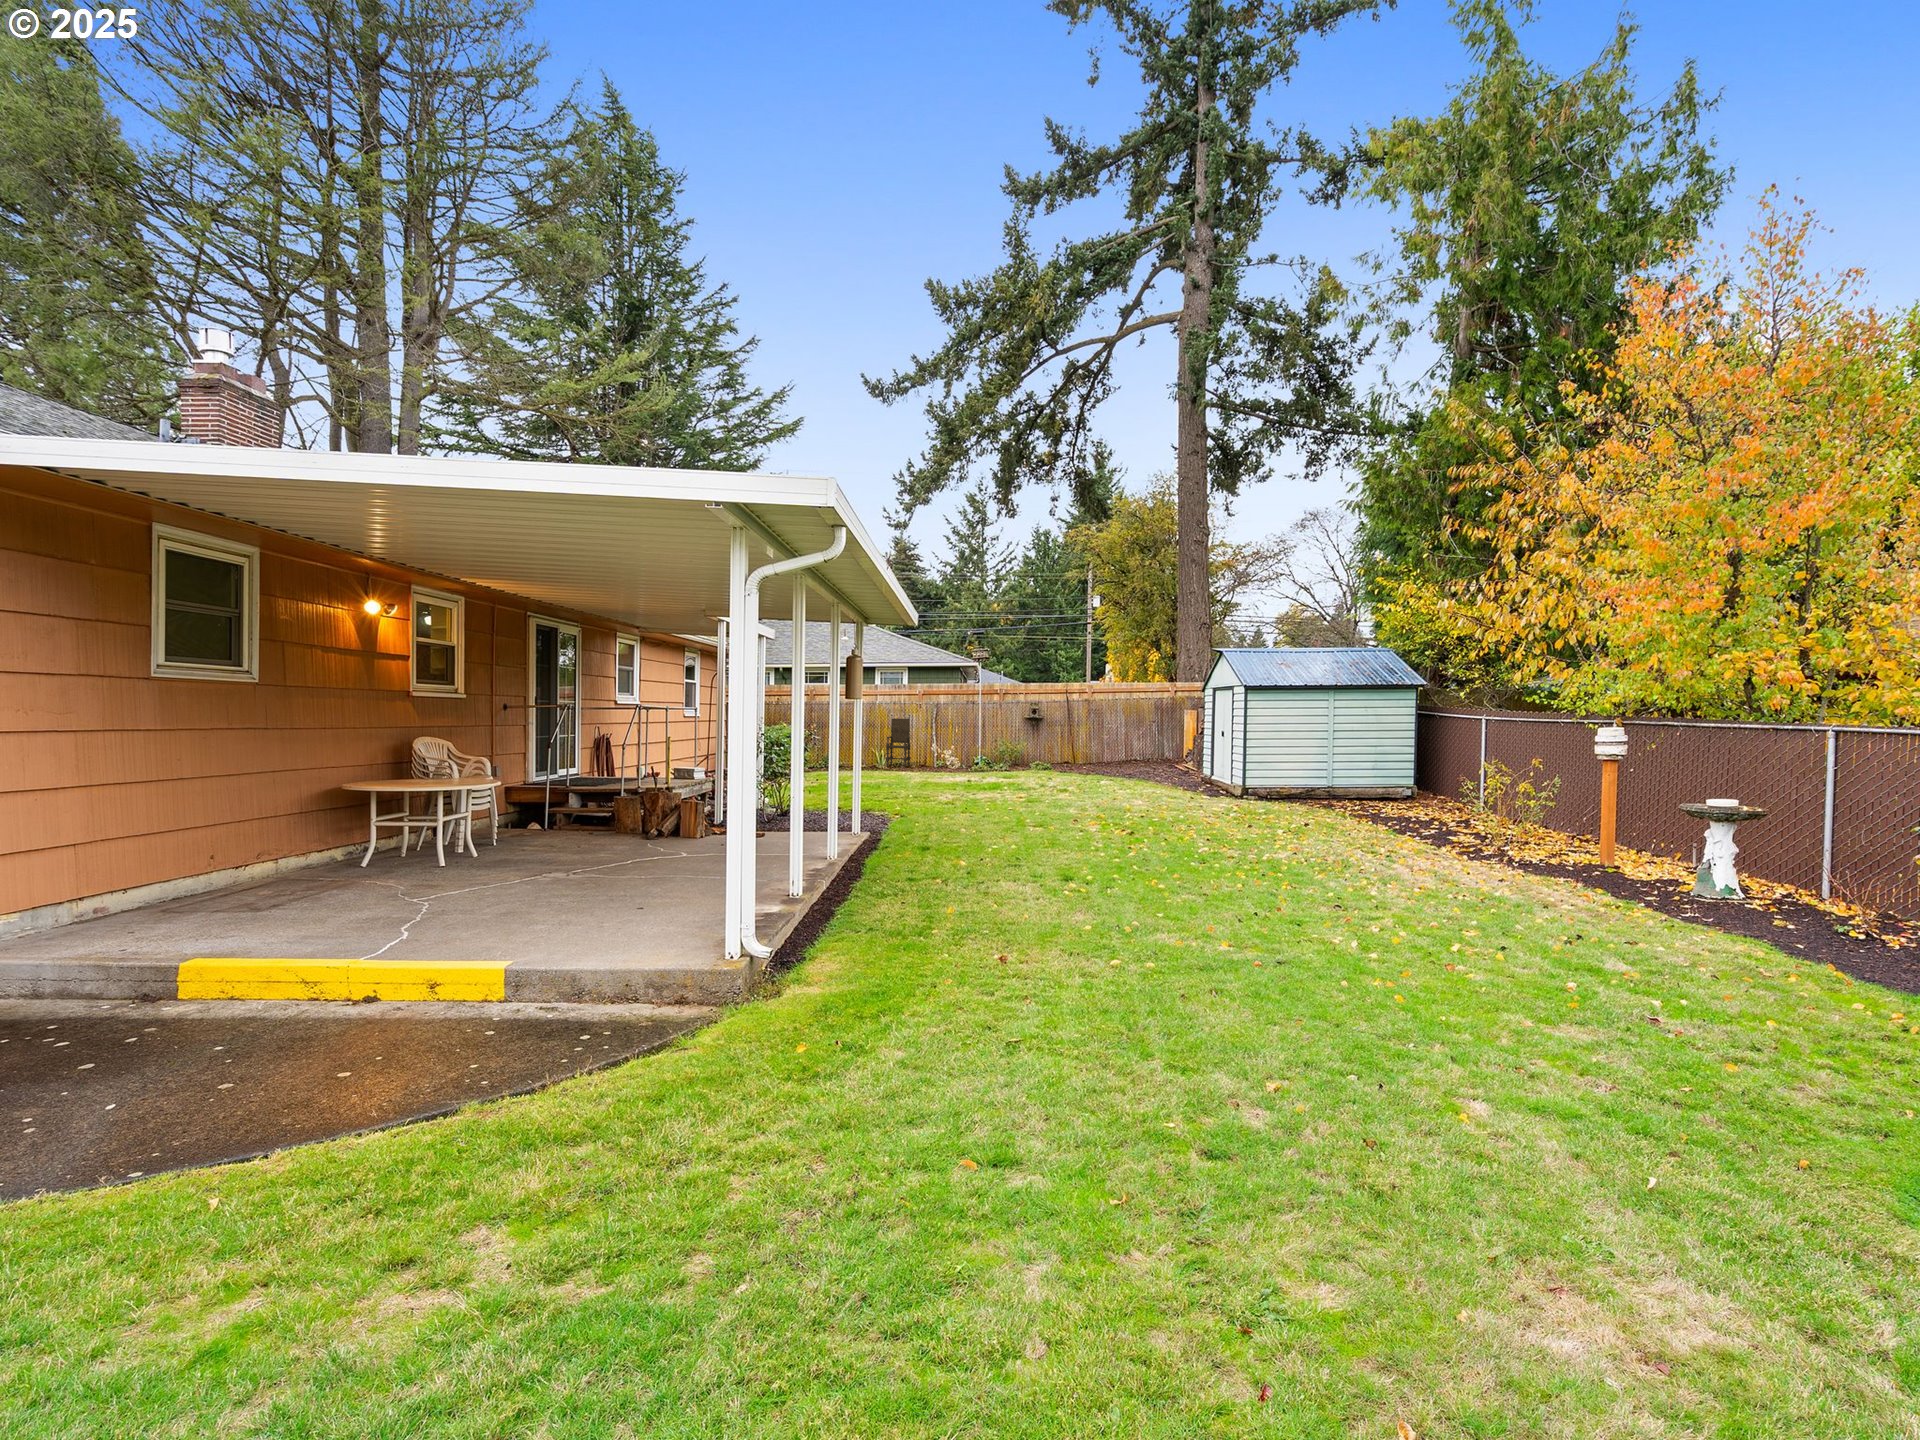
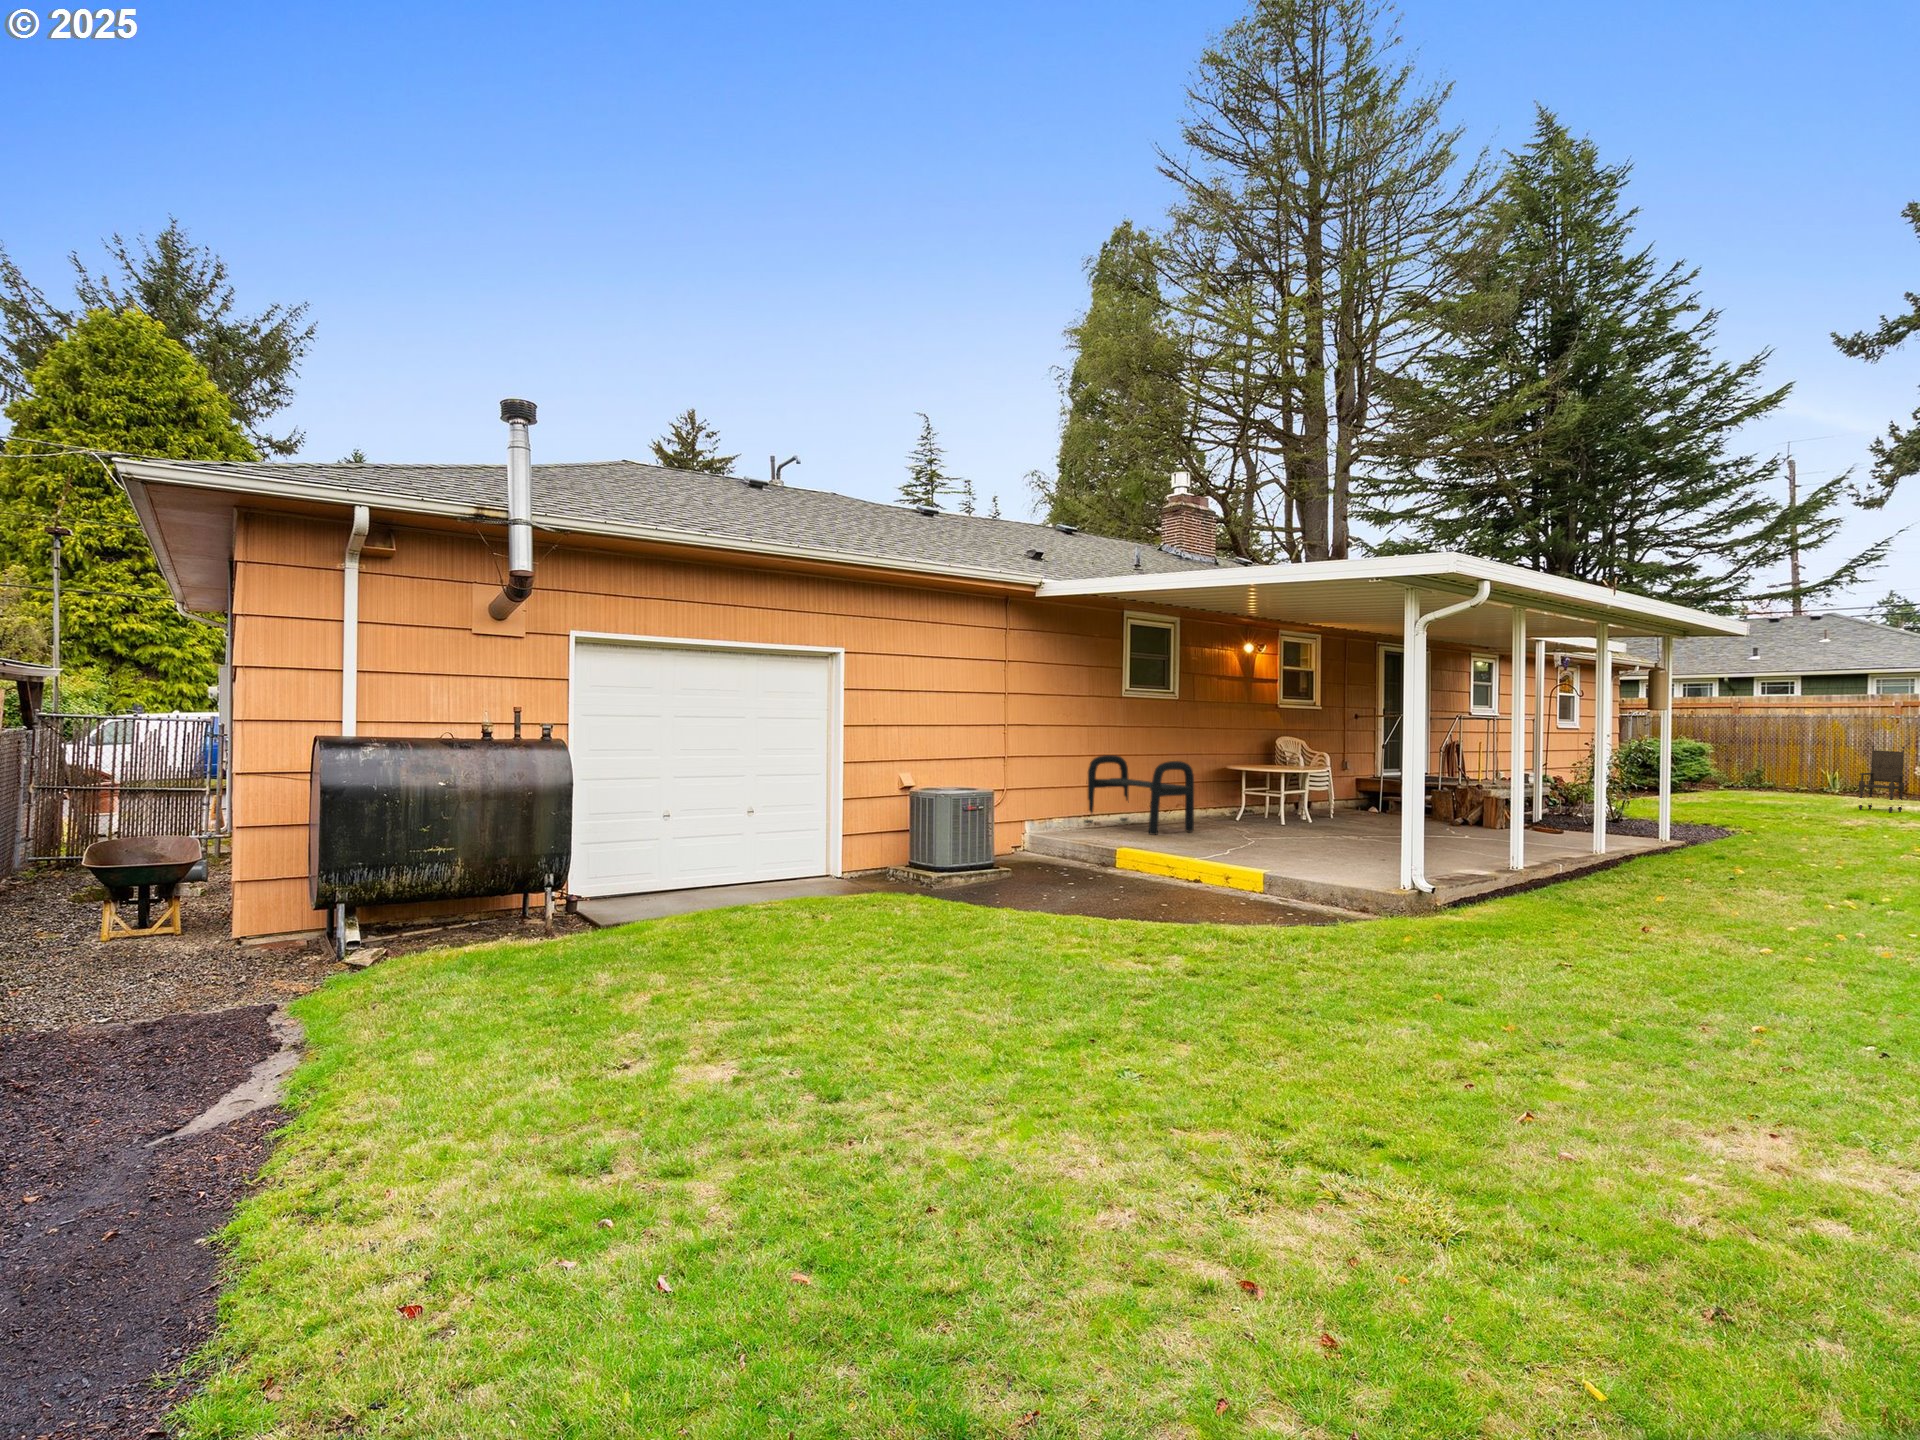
bench: none [62,792,317,934] -> present [1085,755,1194,835]

